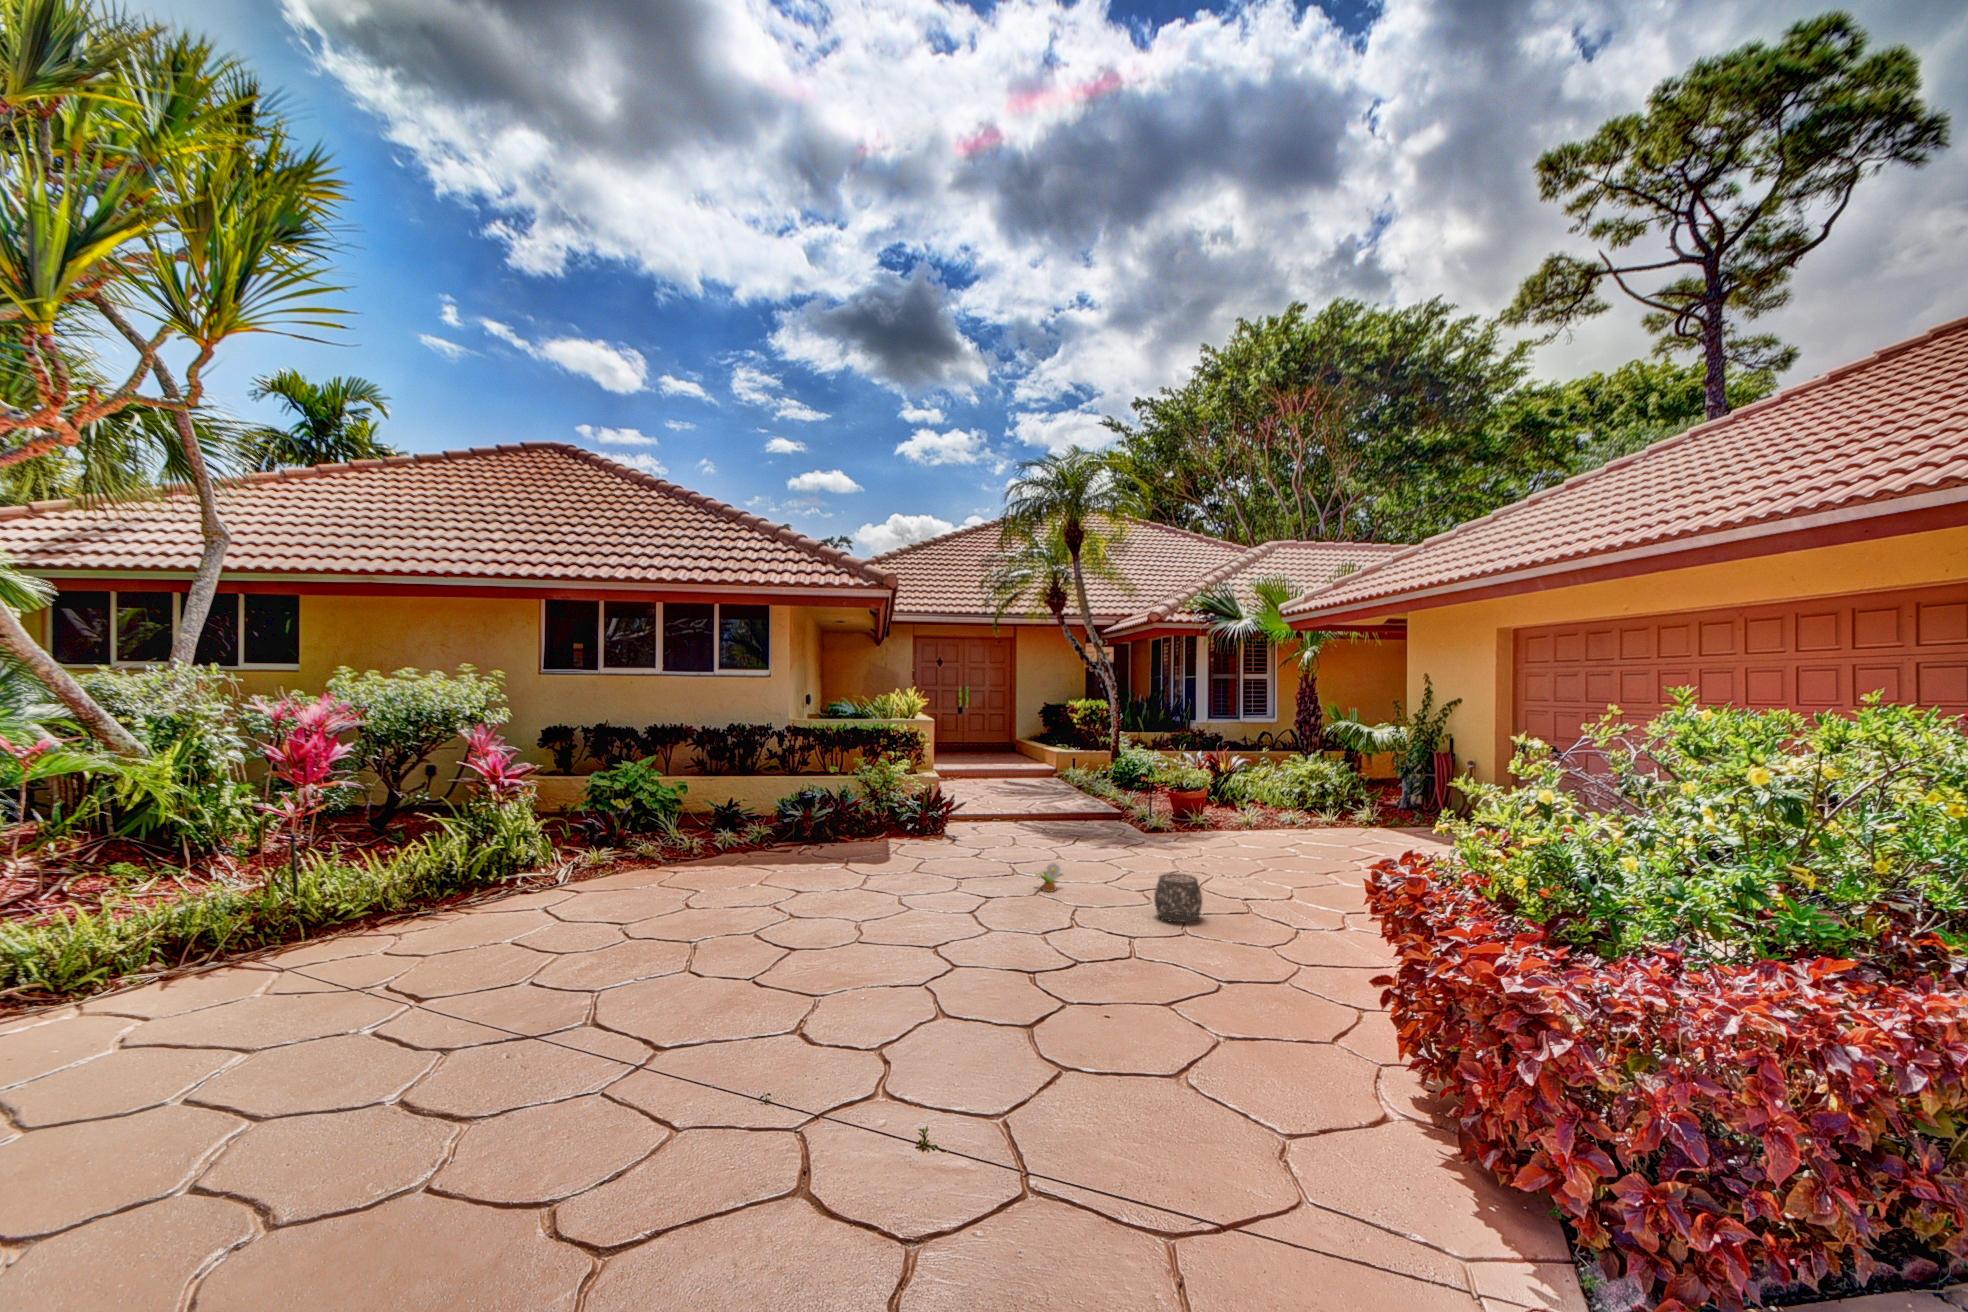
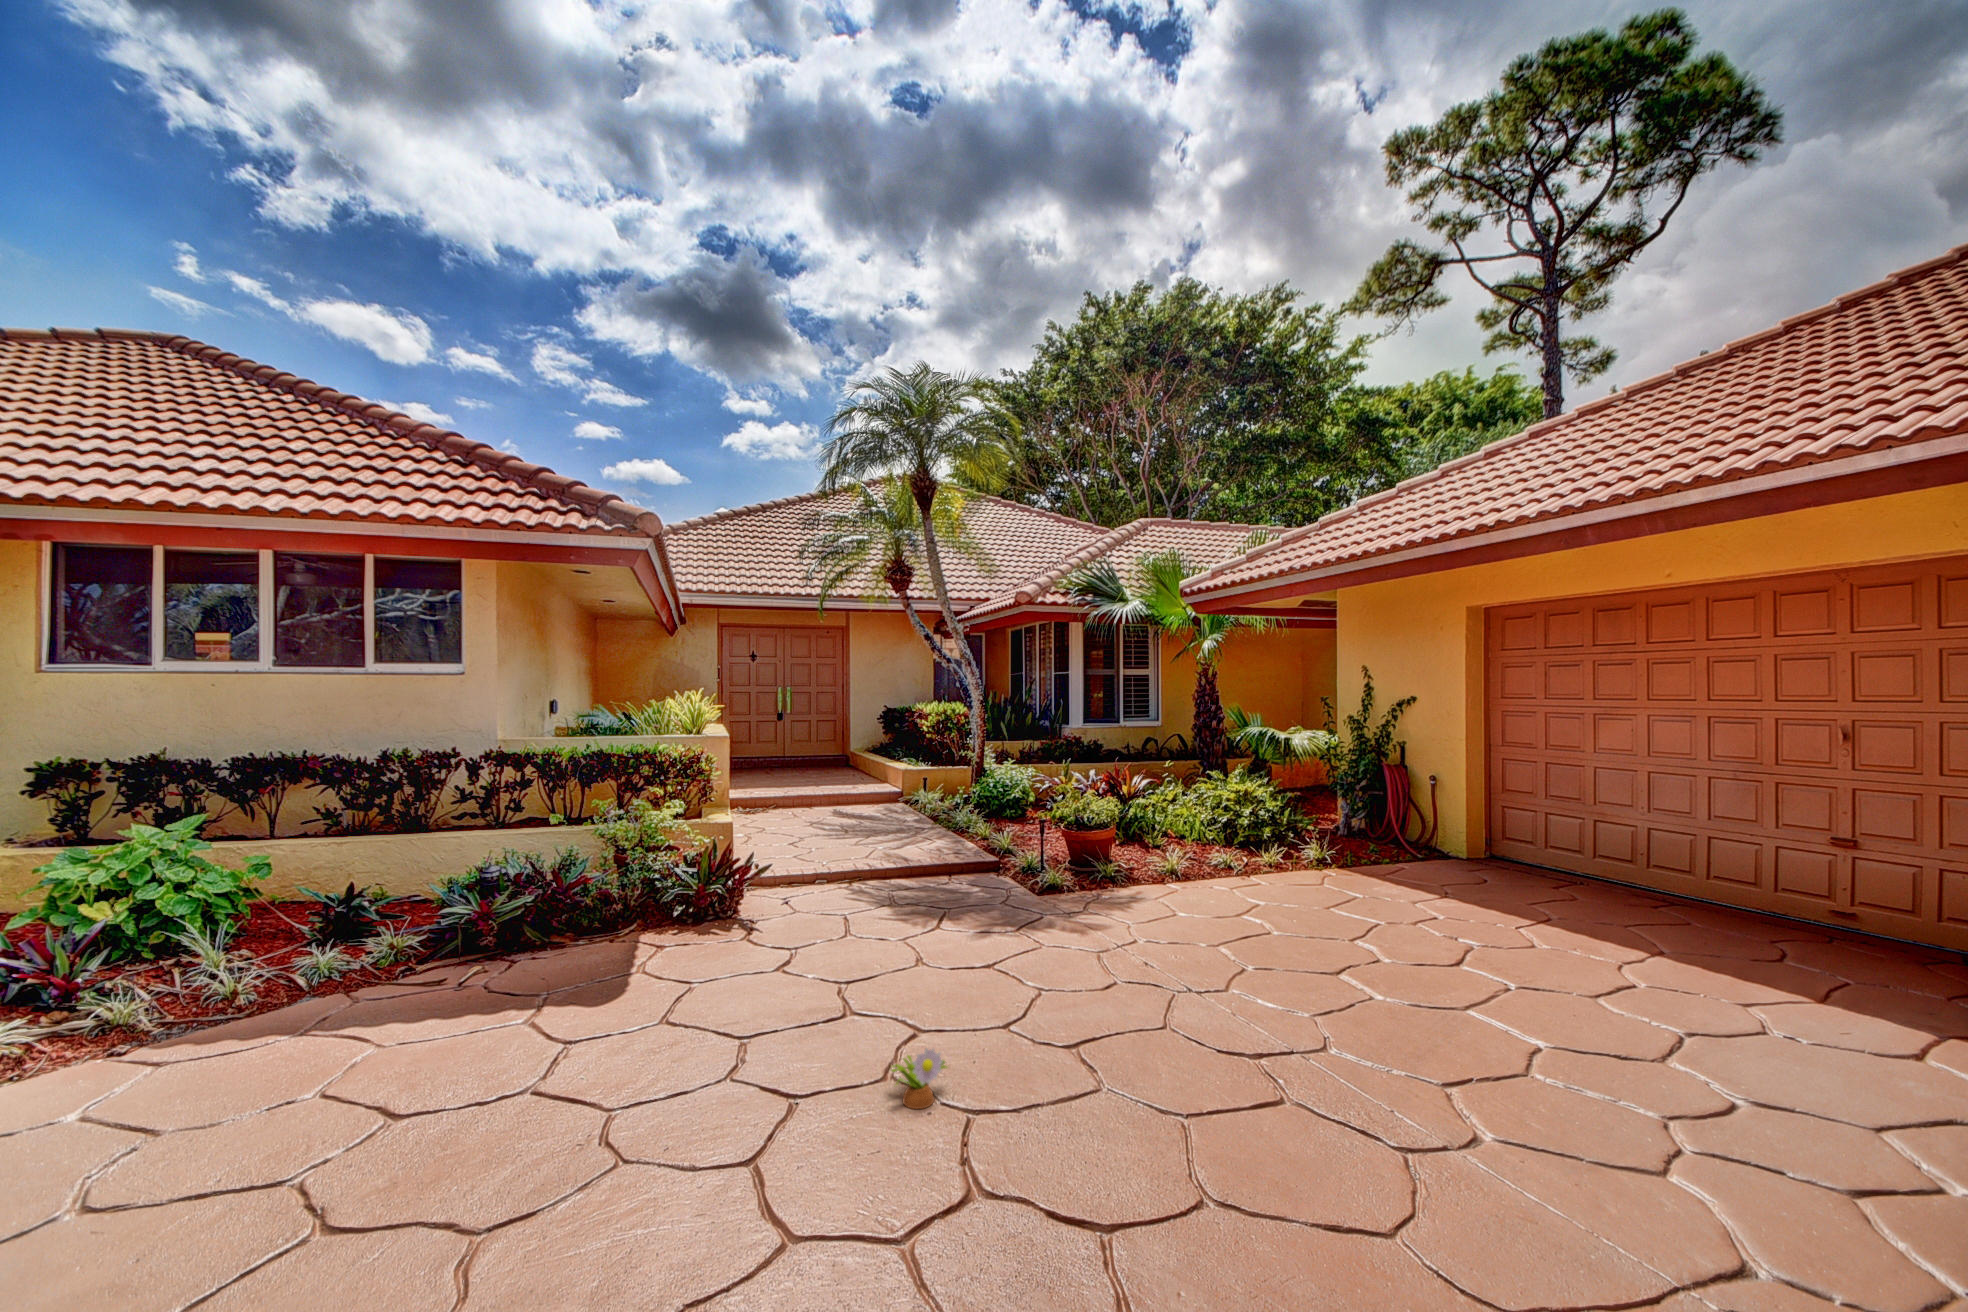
woven basket: present [1154,873,1202,923] -> none [1158,1083,1267,1220]

